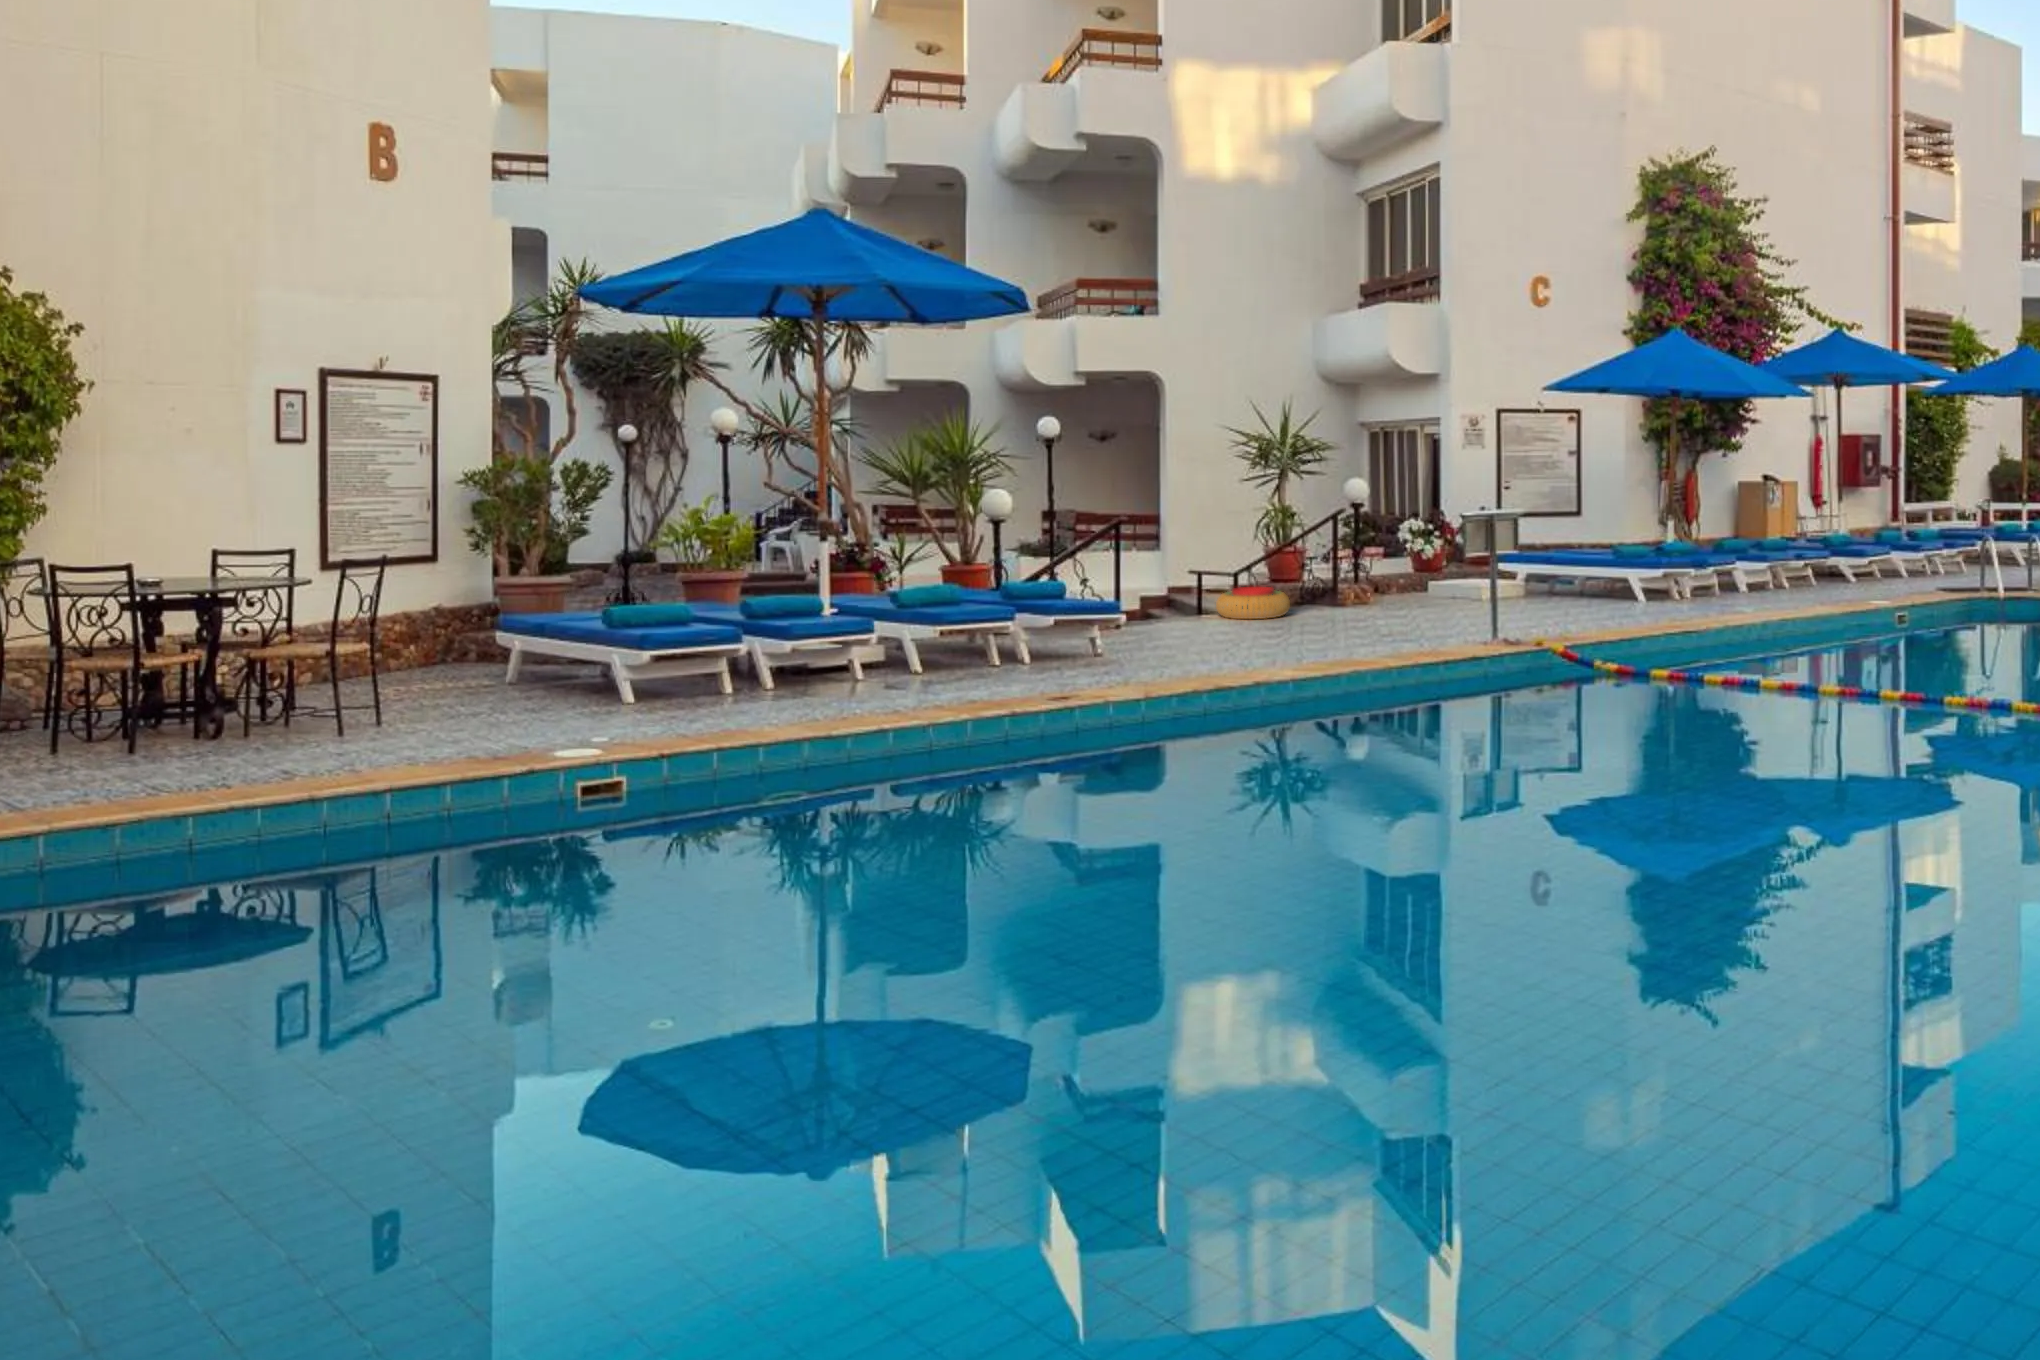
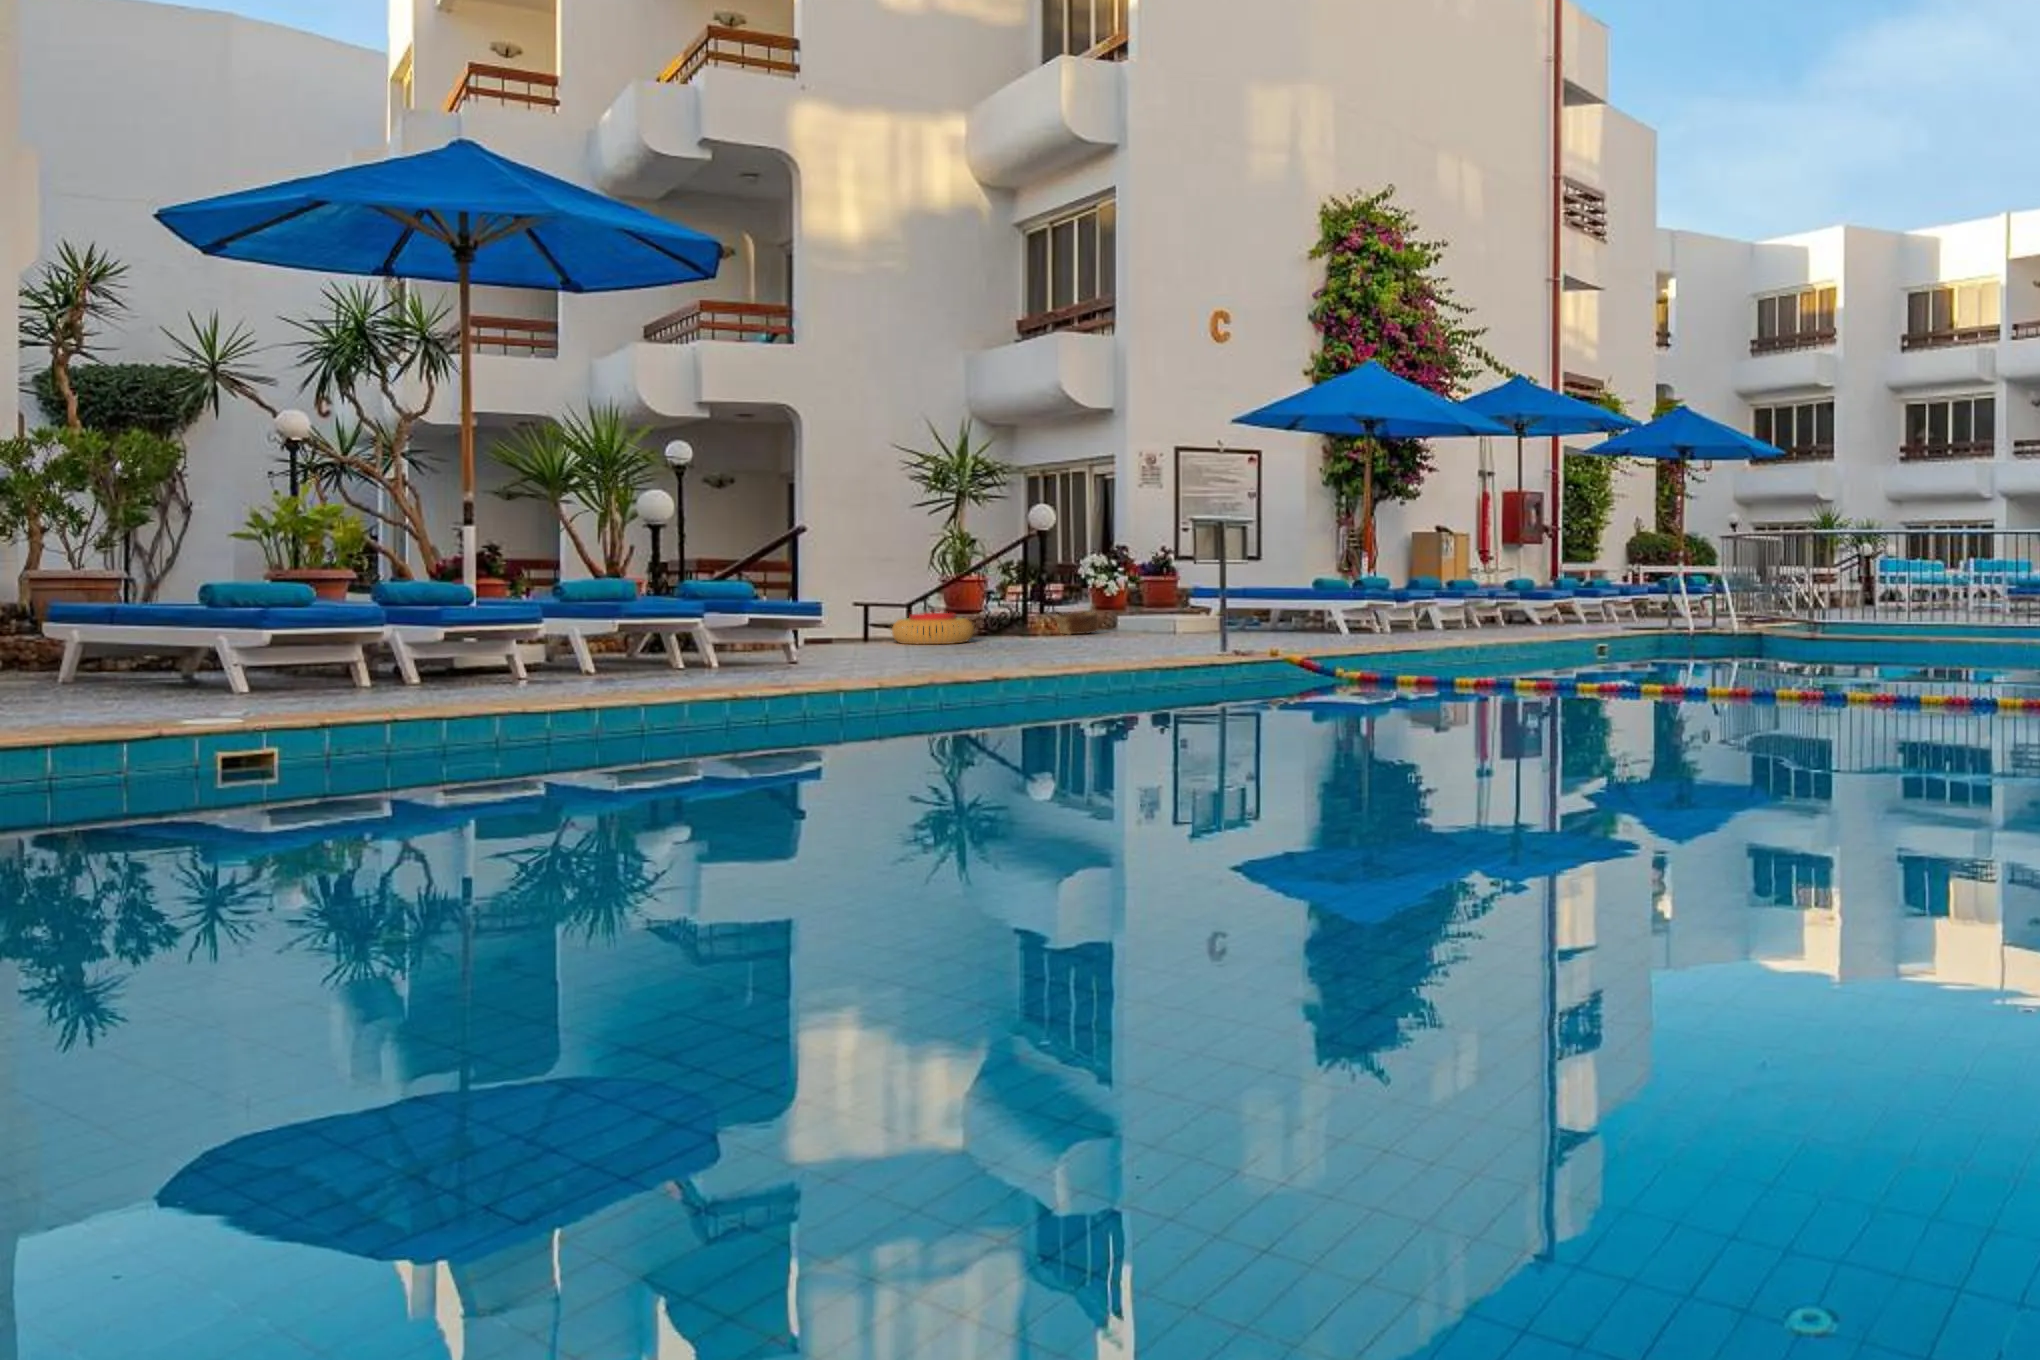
woven basket: none [1372,573,1412,603] -> present [1055,612,1097,634]

